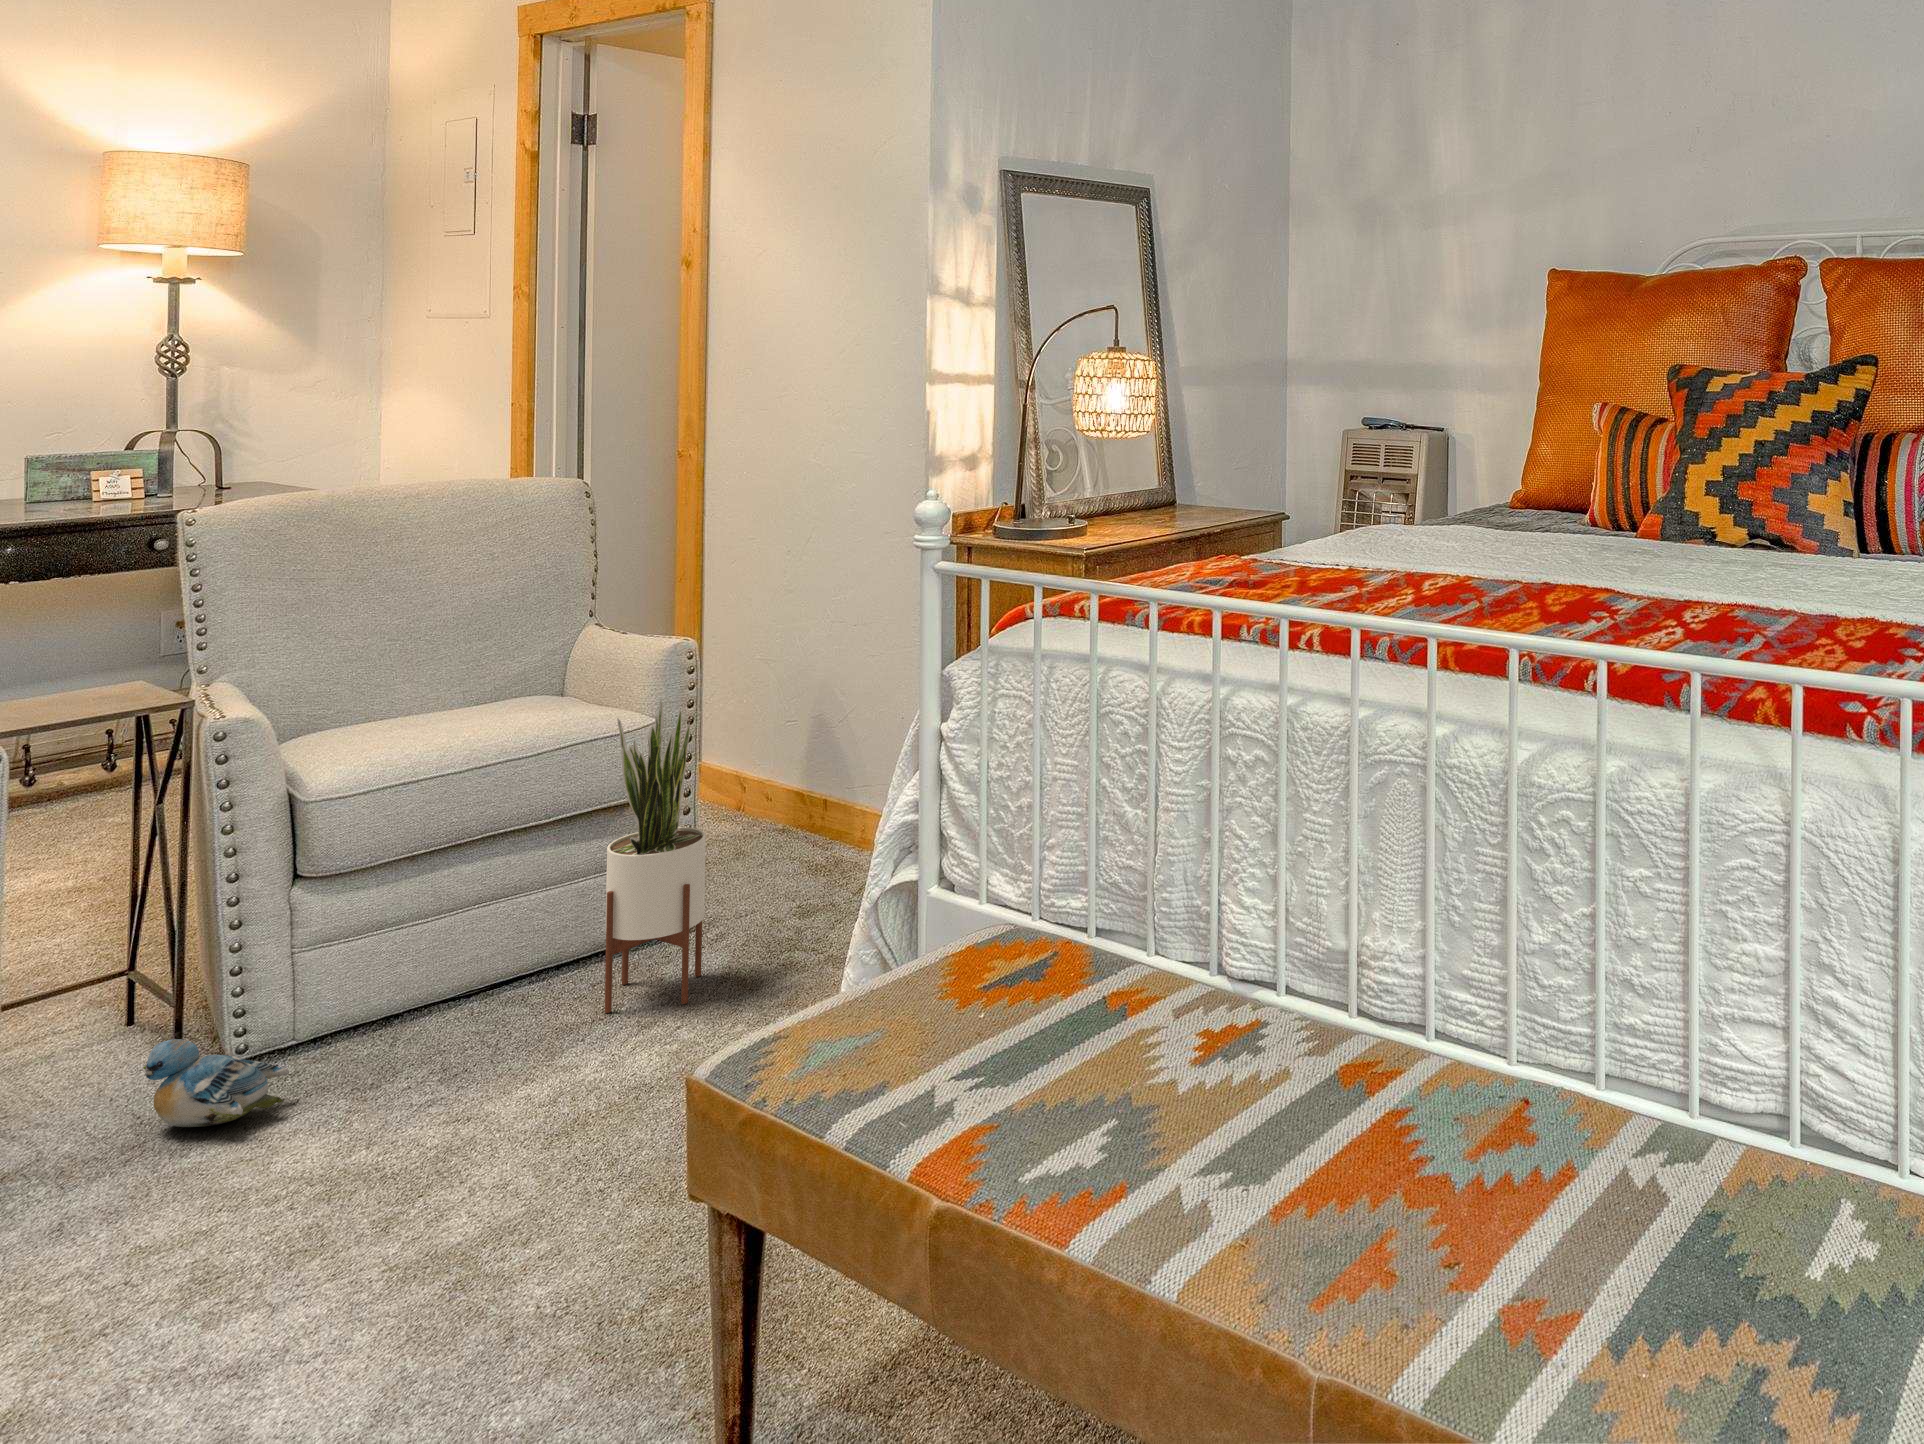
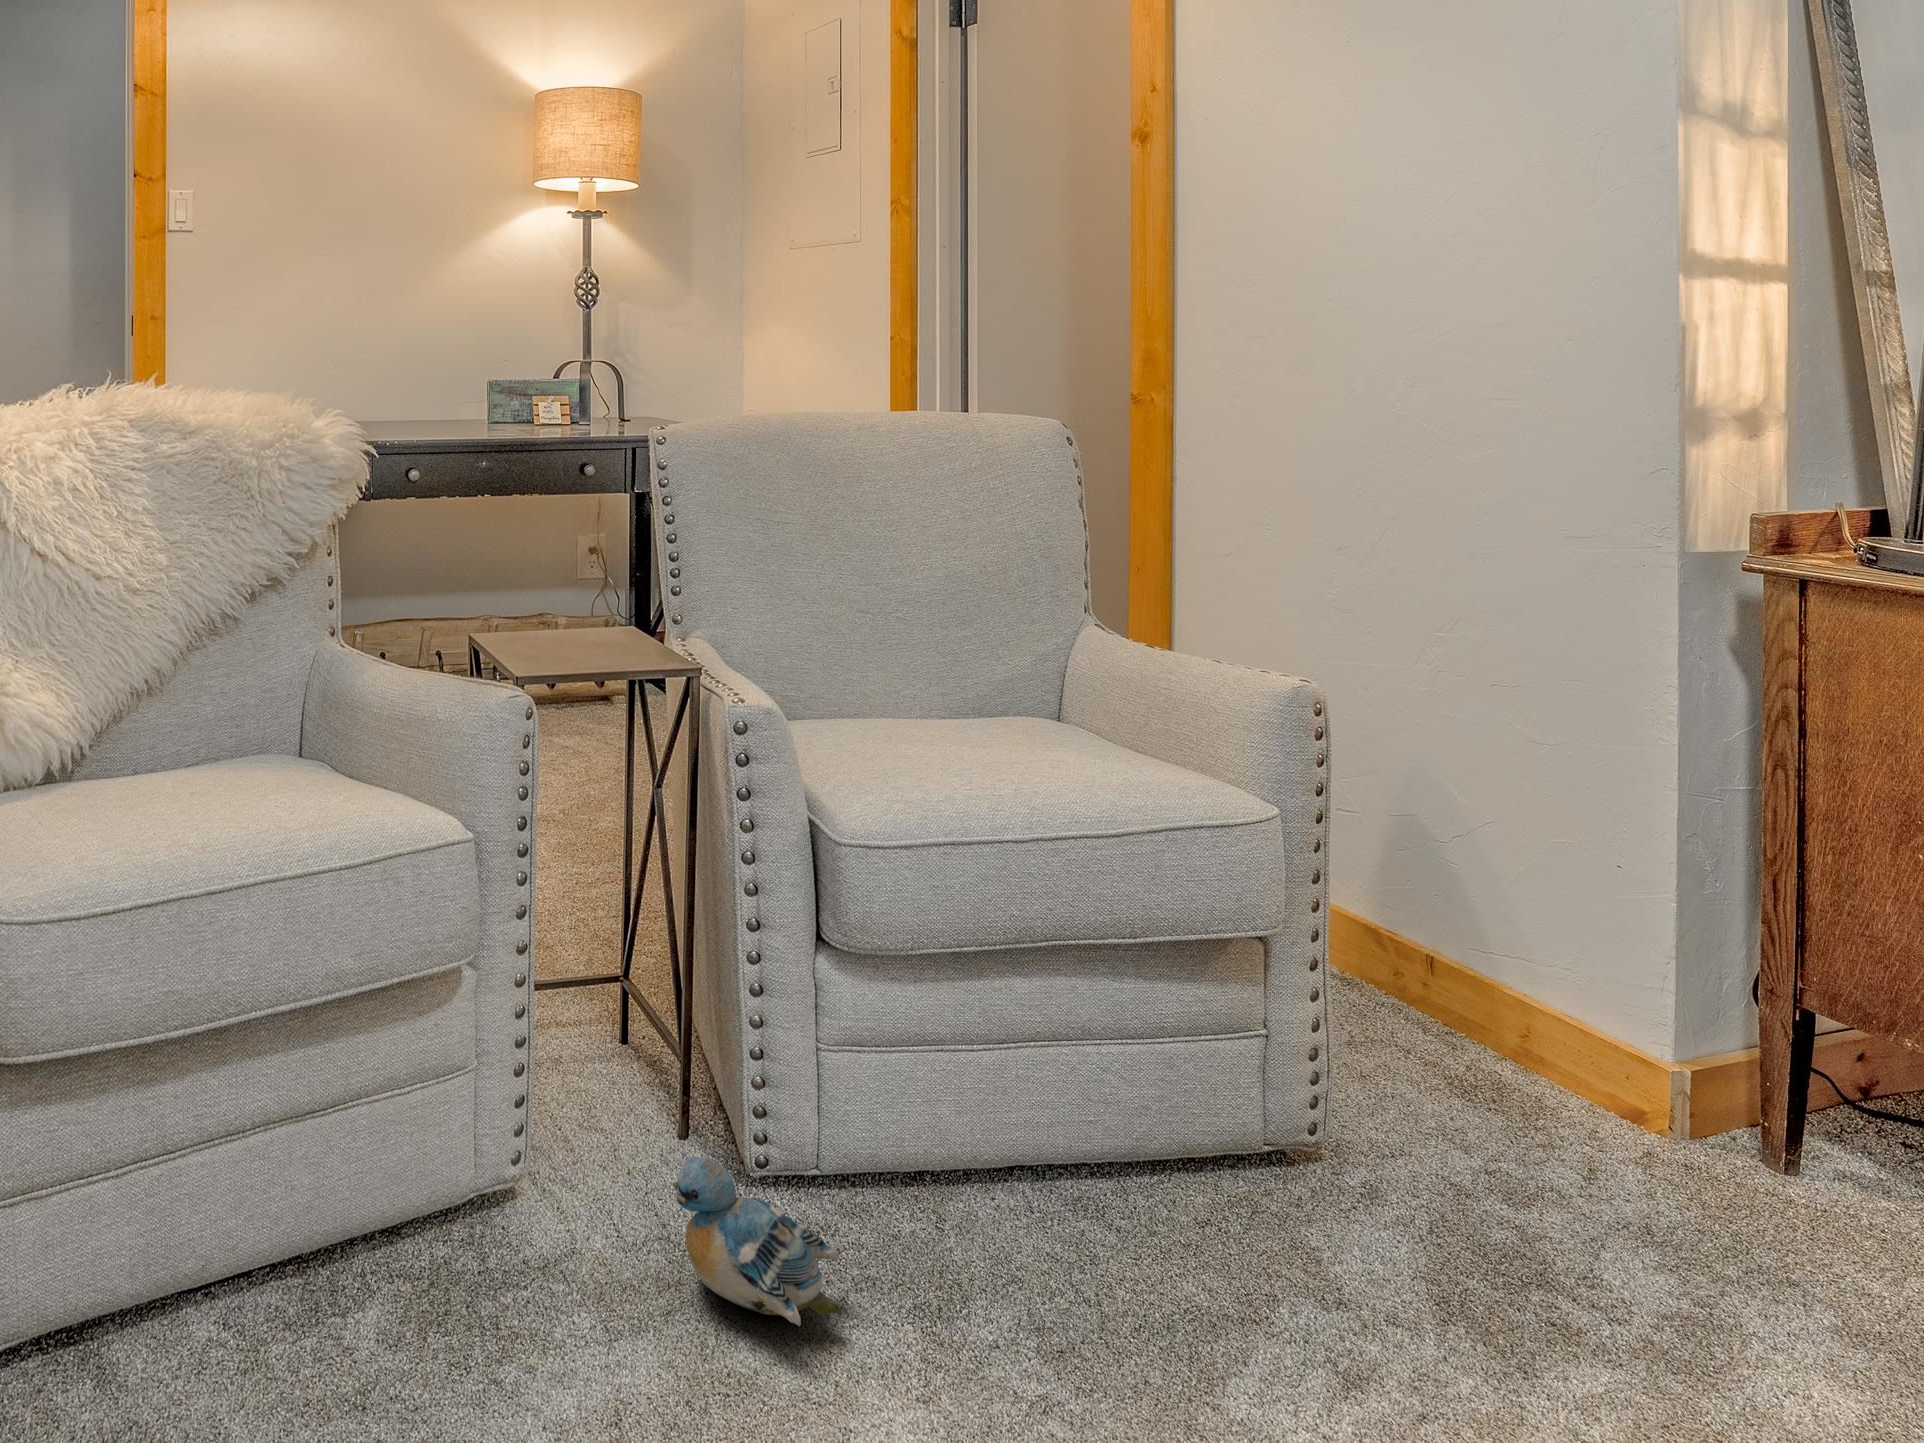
potted plant: present [605,700,706,1013] -> none [1242,785,1417,1347]

